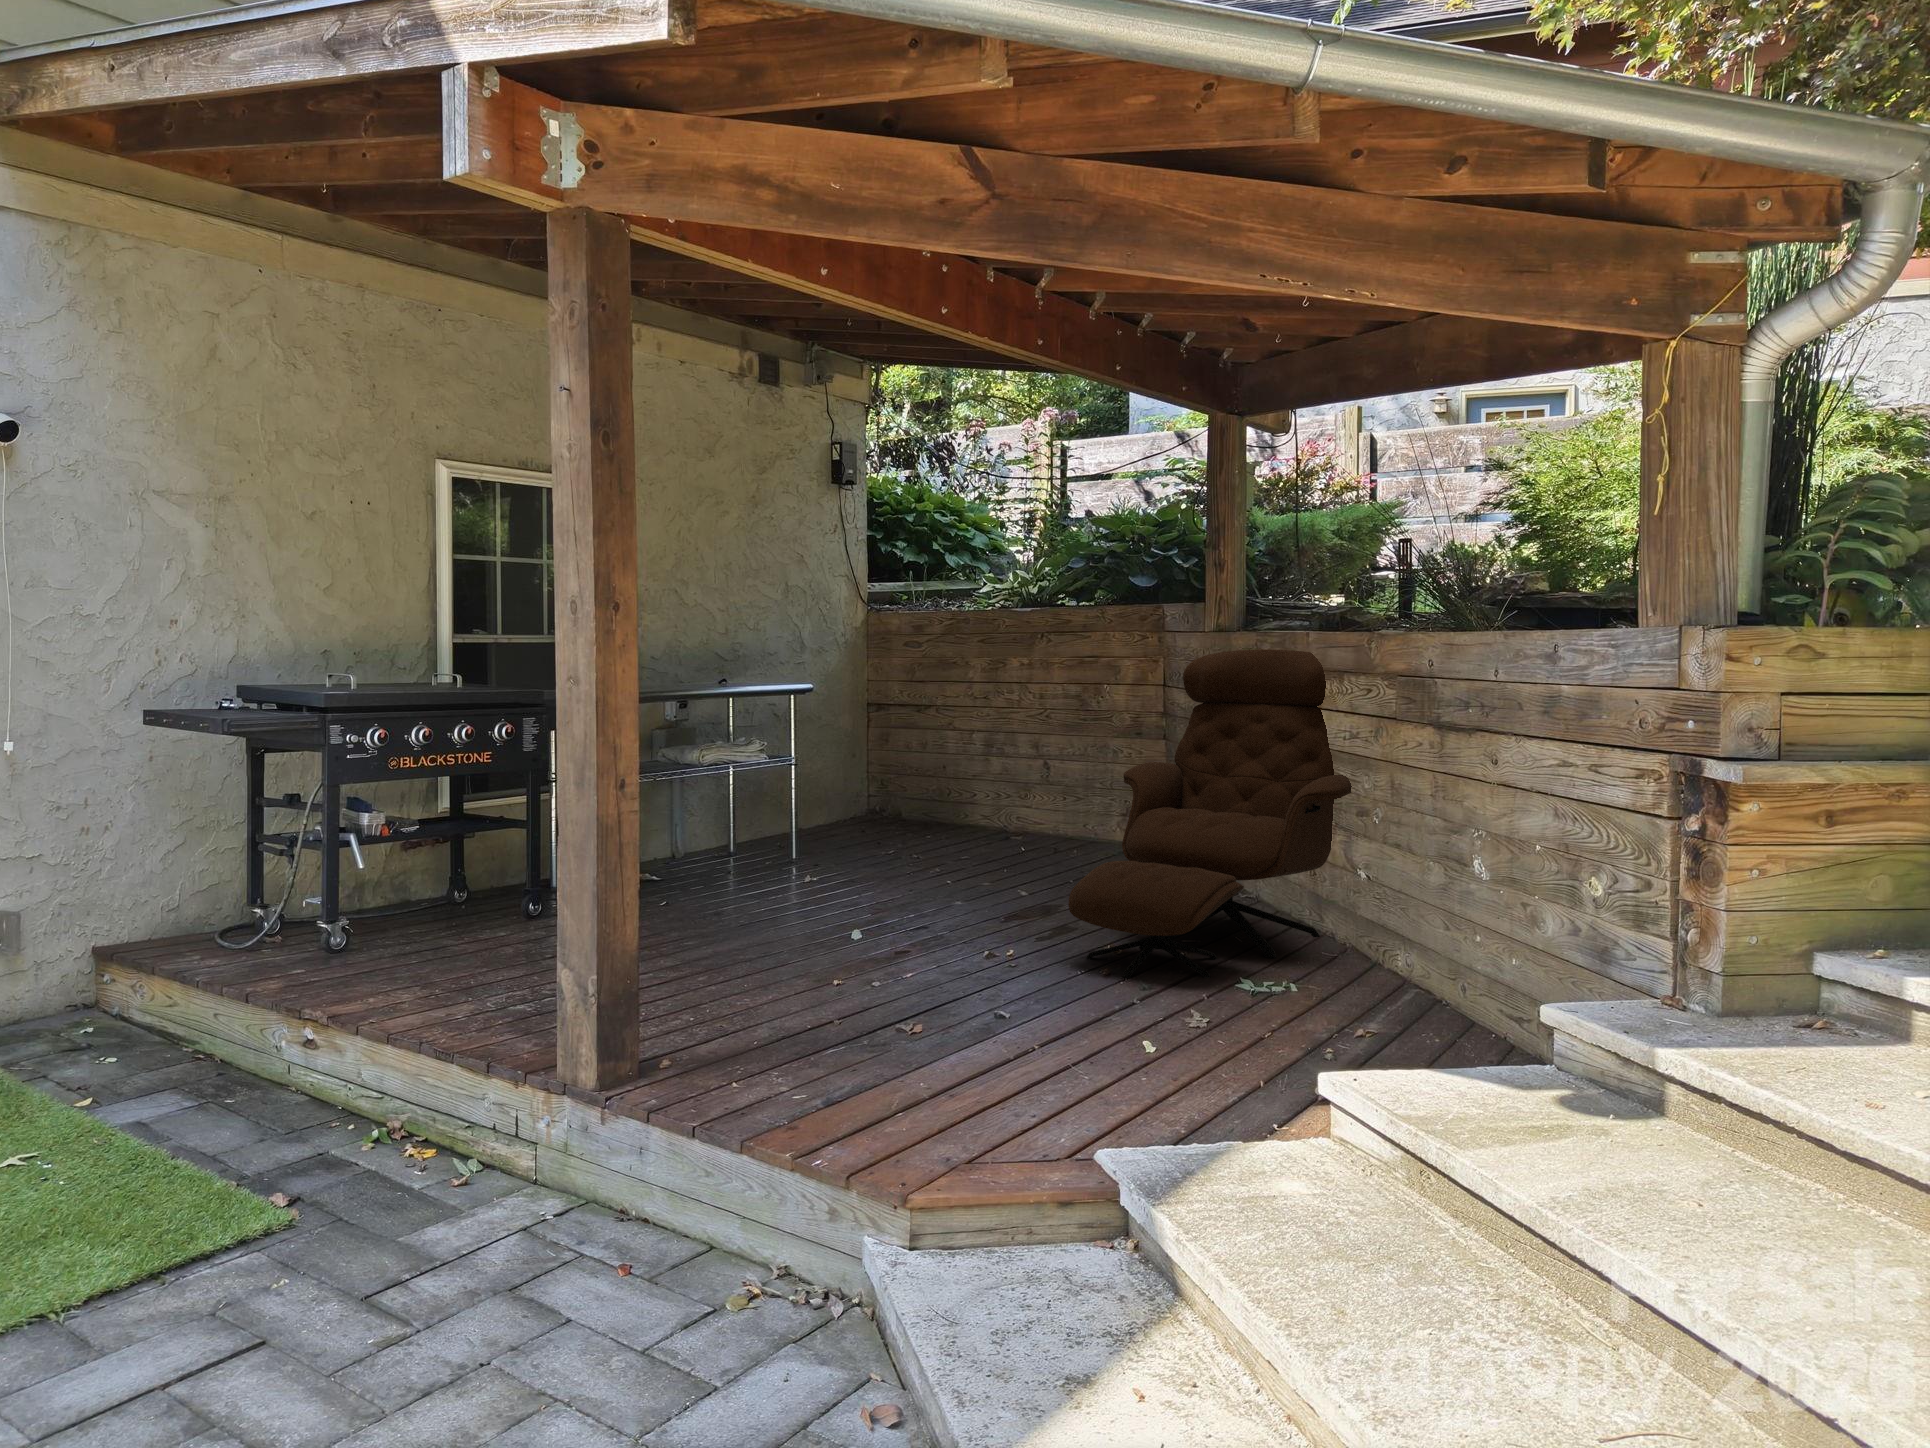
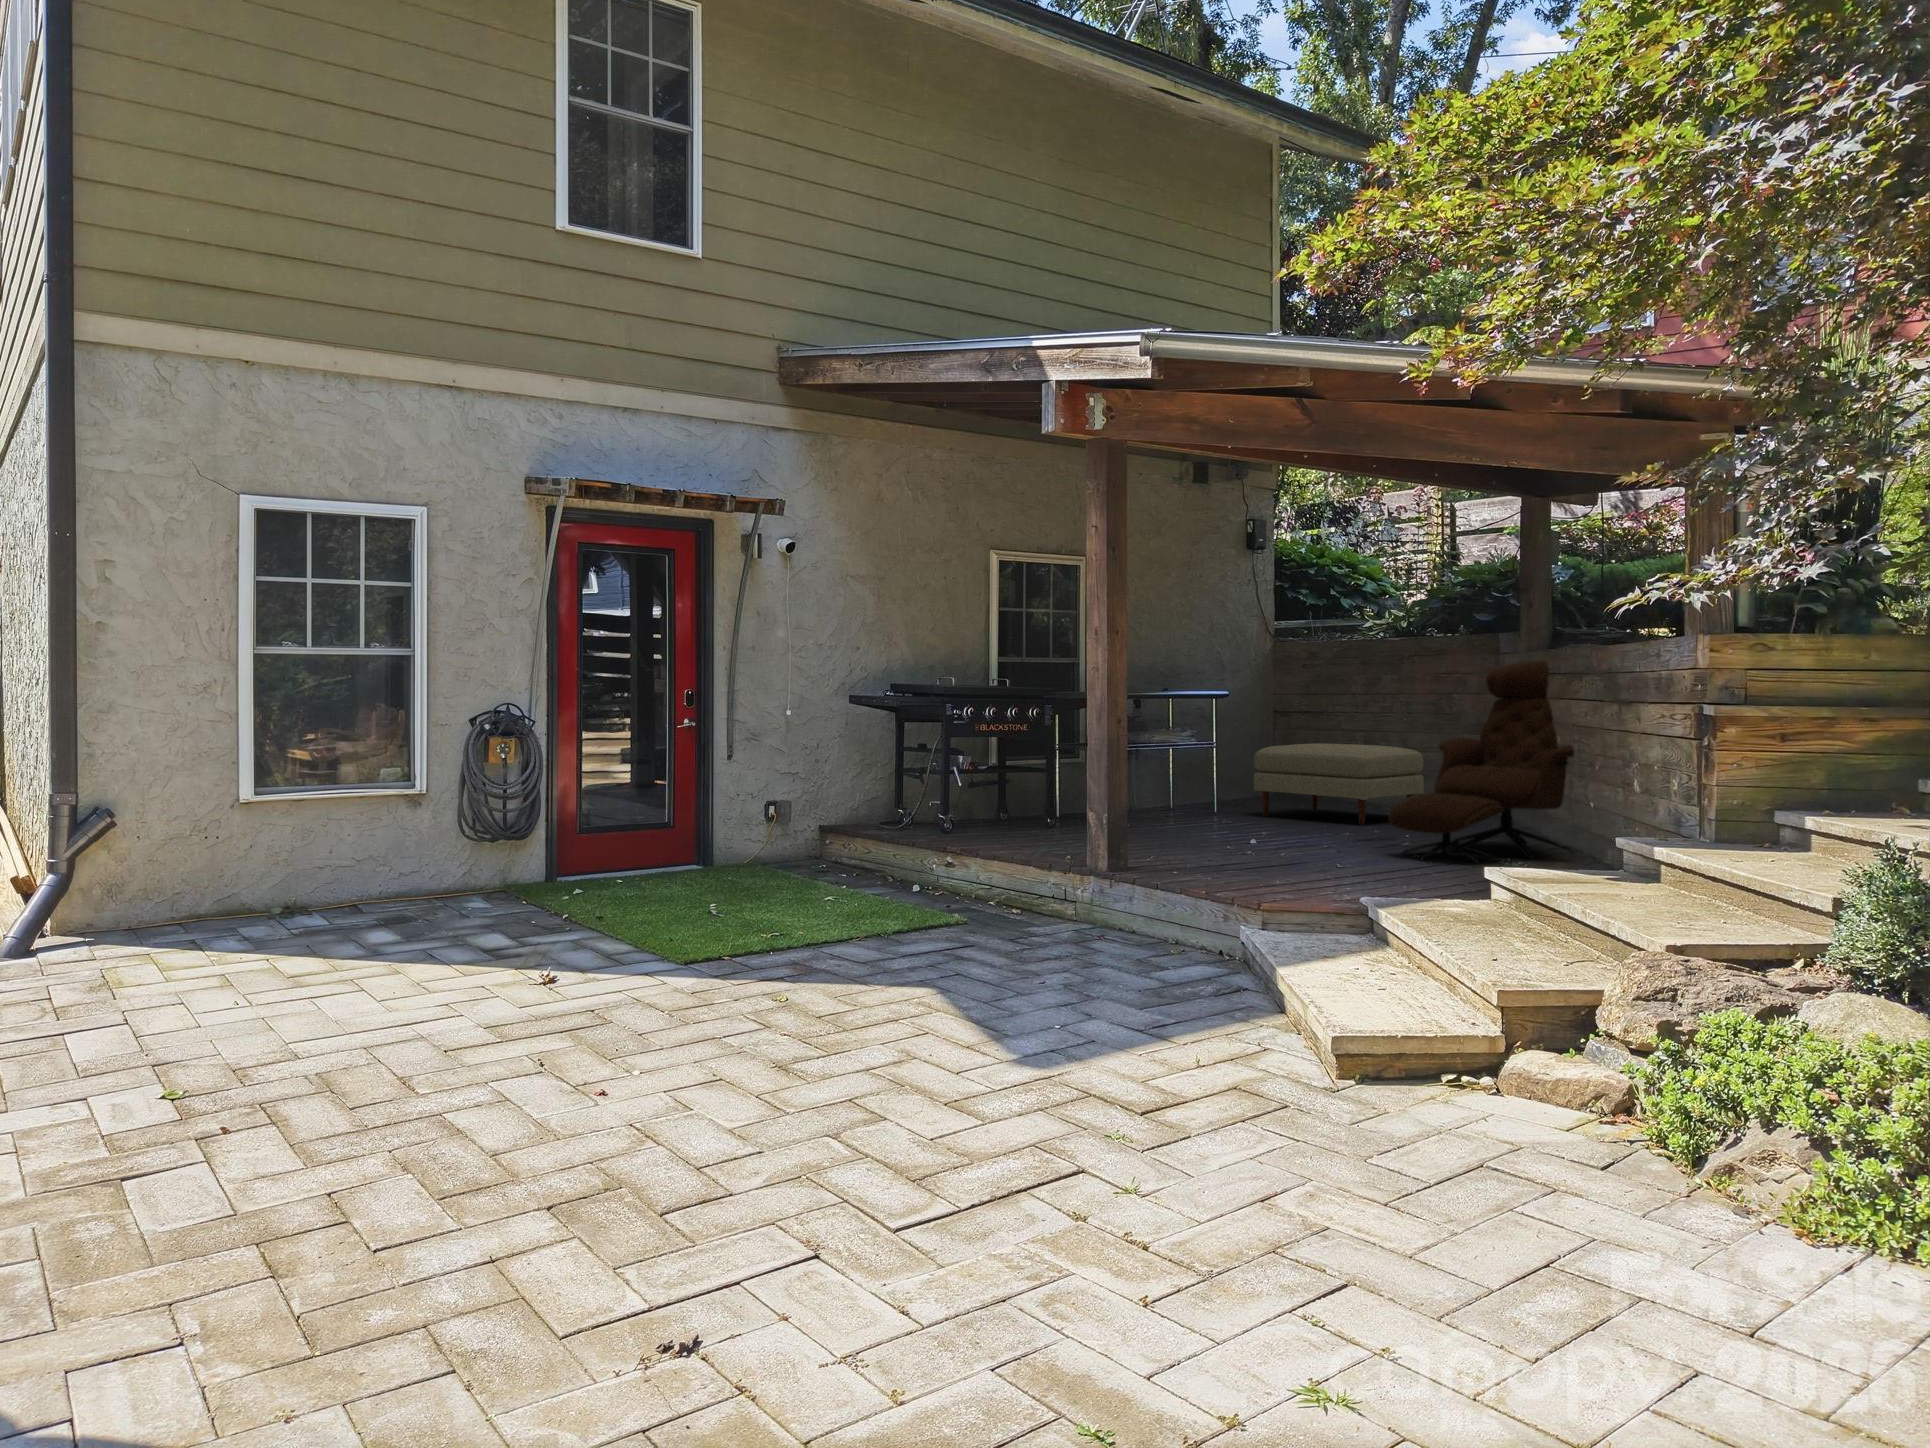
ottoman: none [844,754,1068,876] -> present [1254,743,1424,825]

